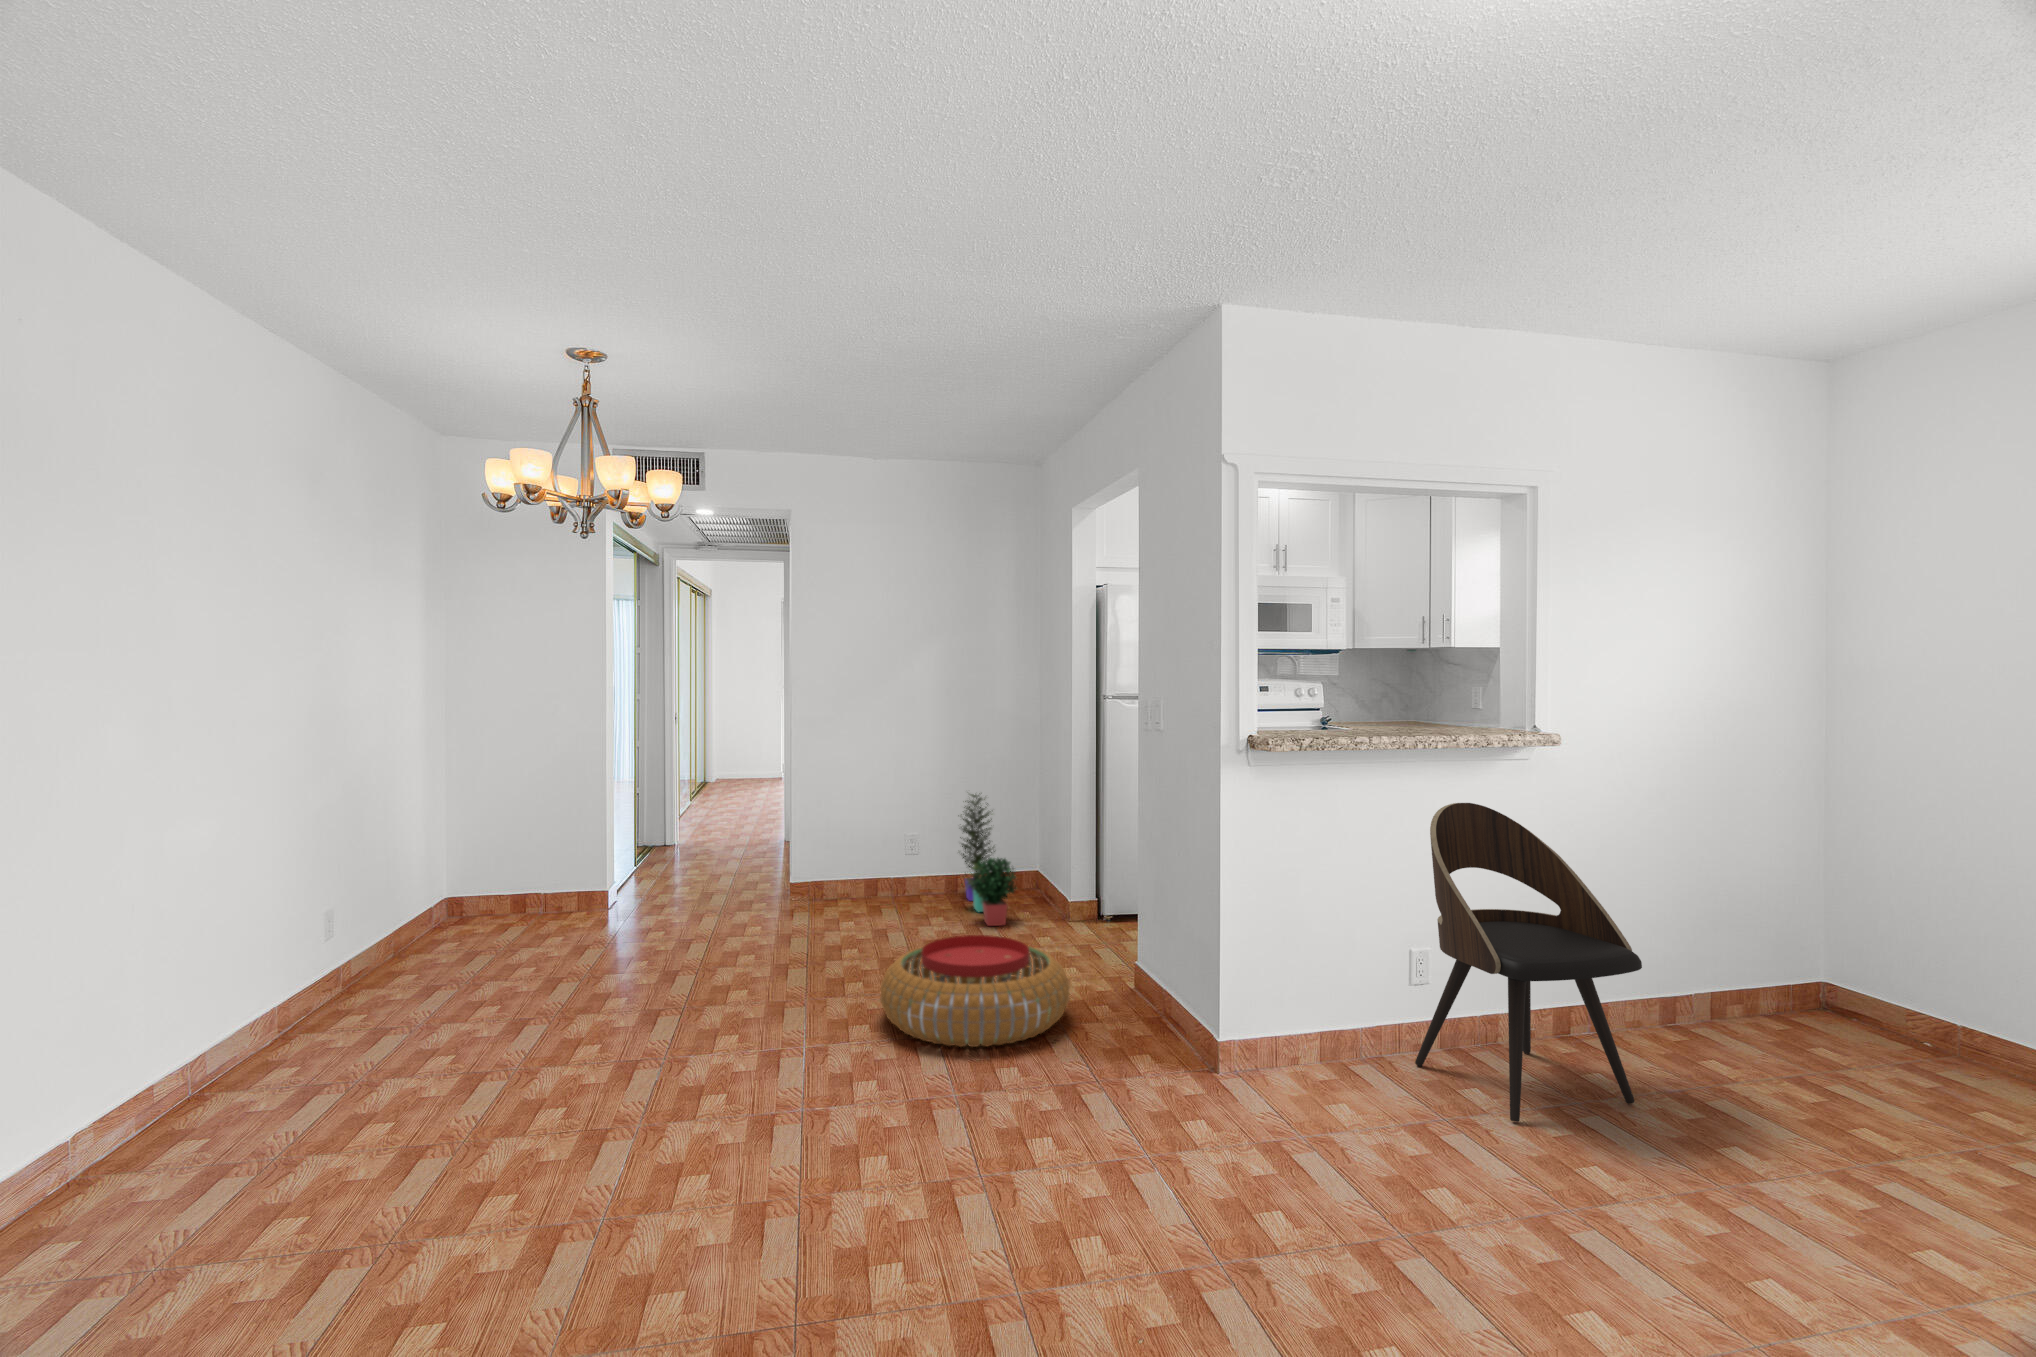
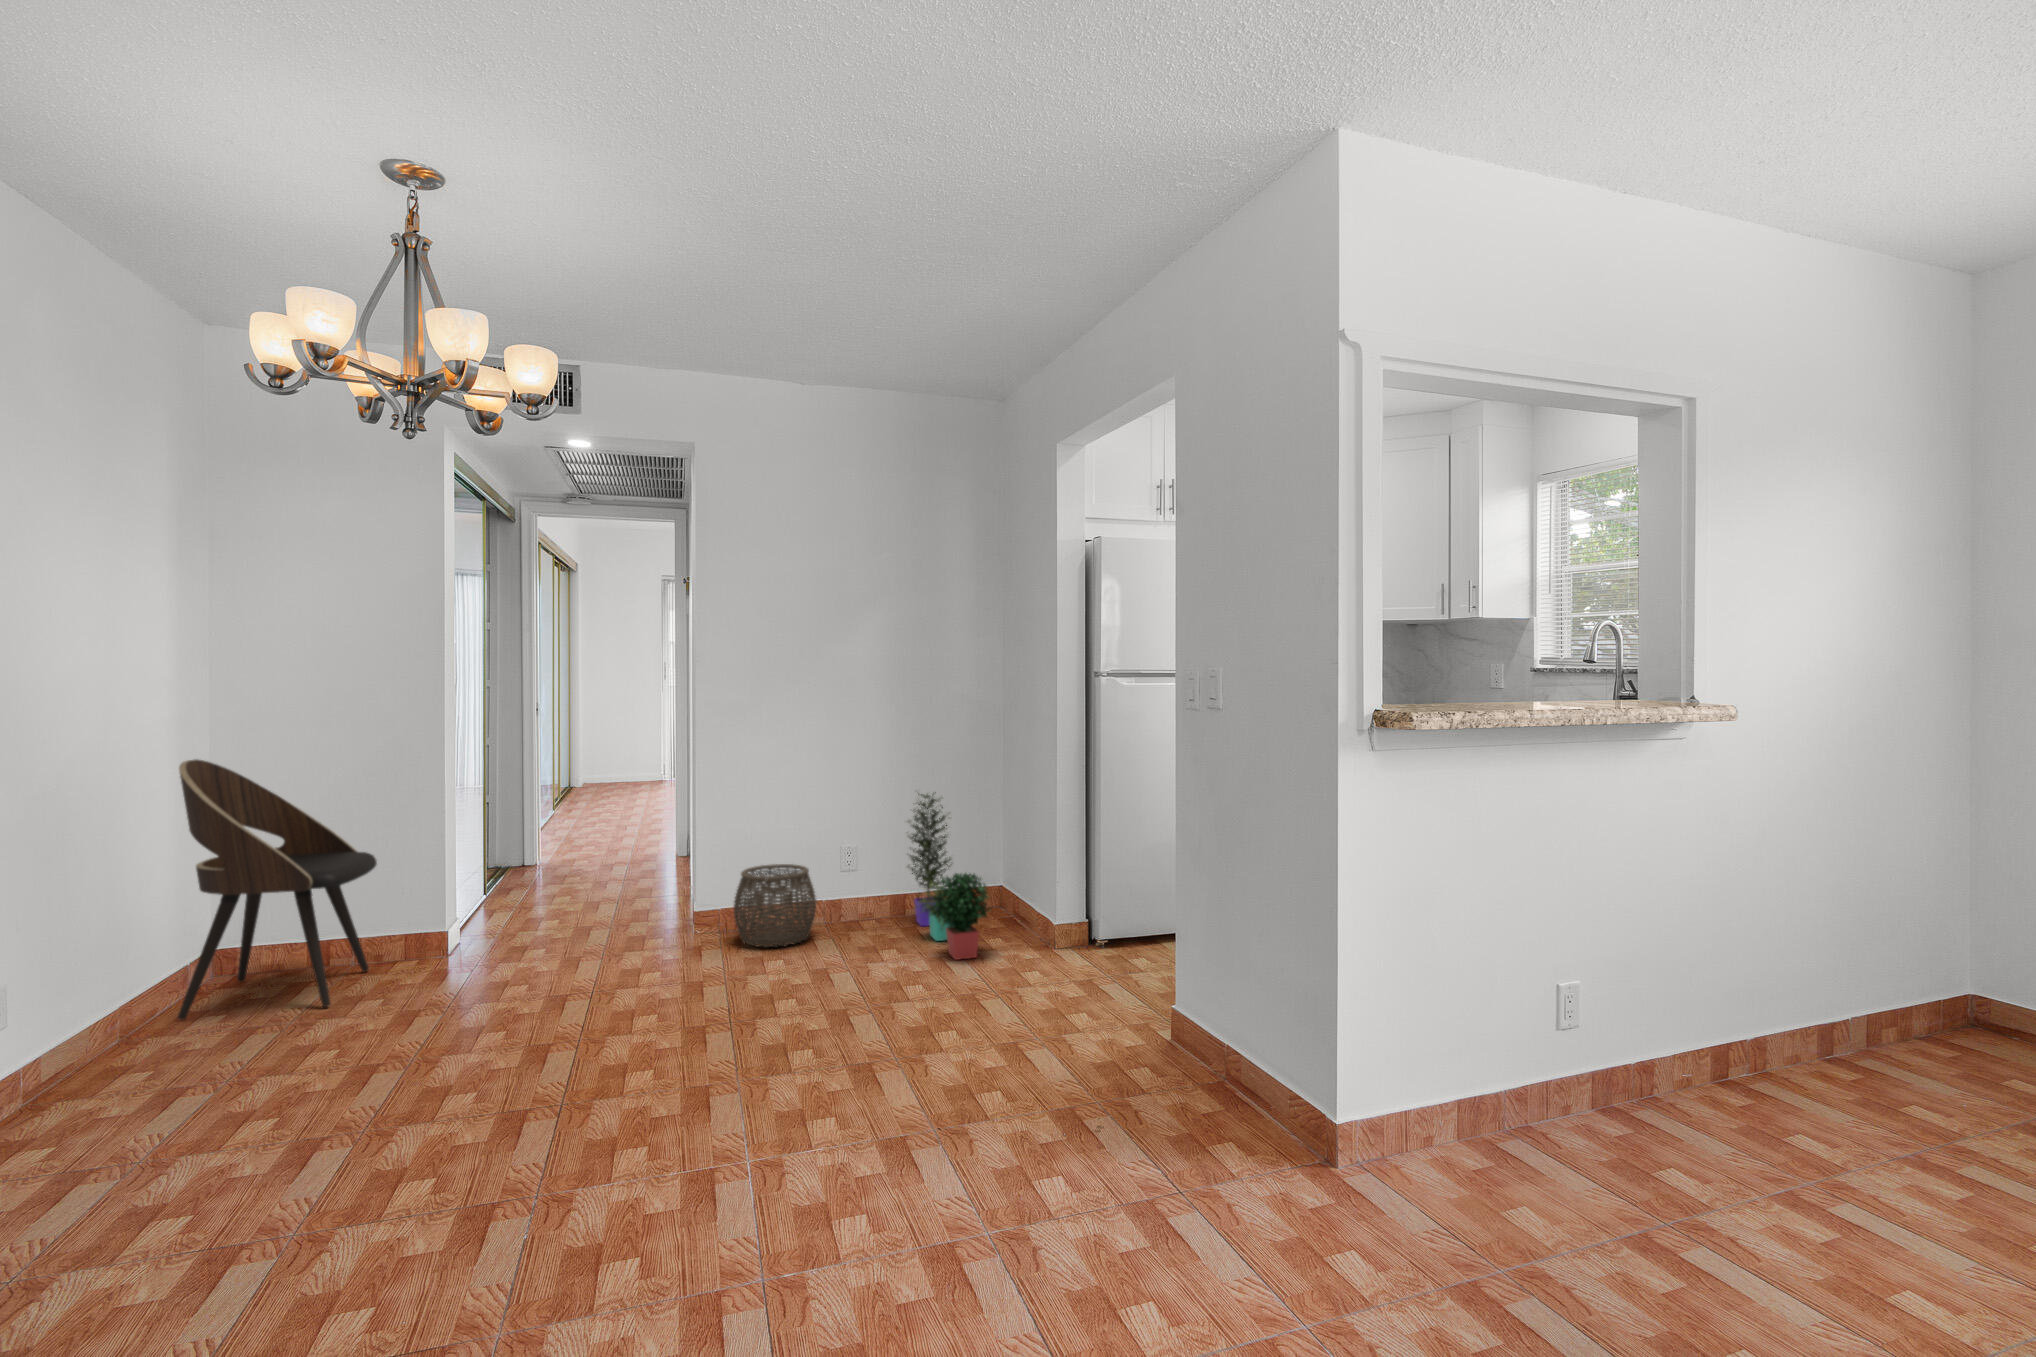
dining chair: present [1415,803,1642,1122] -> present [178,759,377,1020]
woven basket: none [819,847,885,912] -> present [734,864,816,947]
pouf: present [880,935,1070,1047] -> none [849,982,1107,1147]

